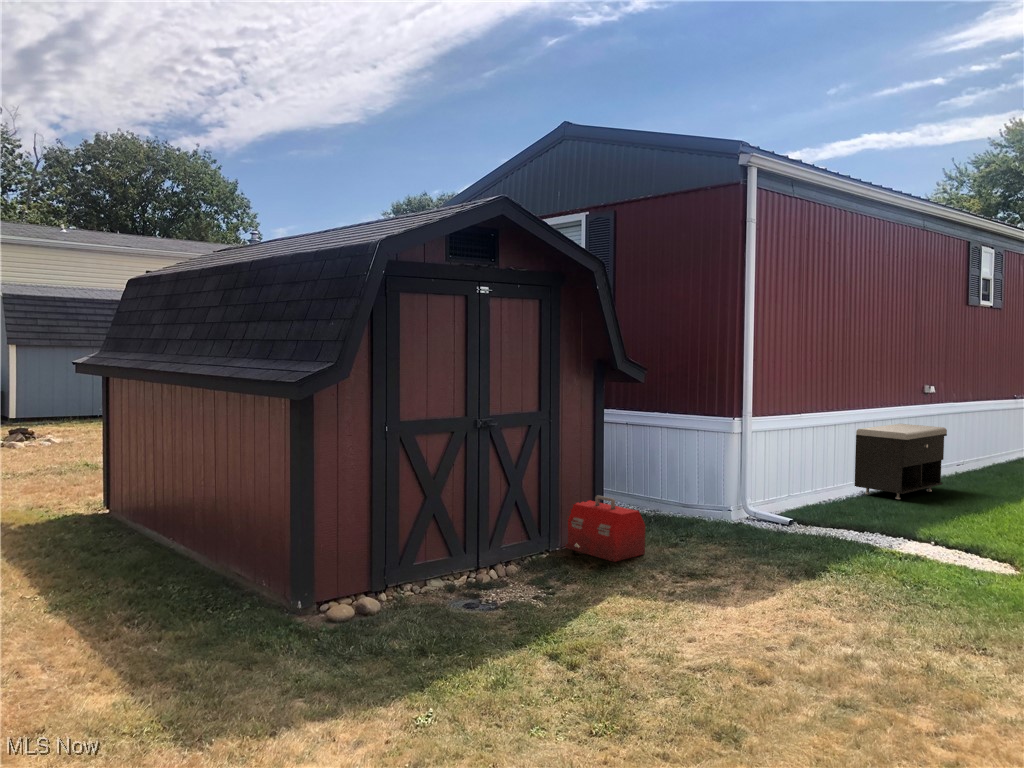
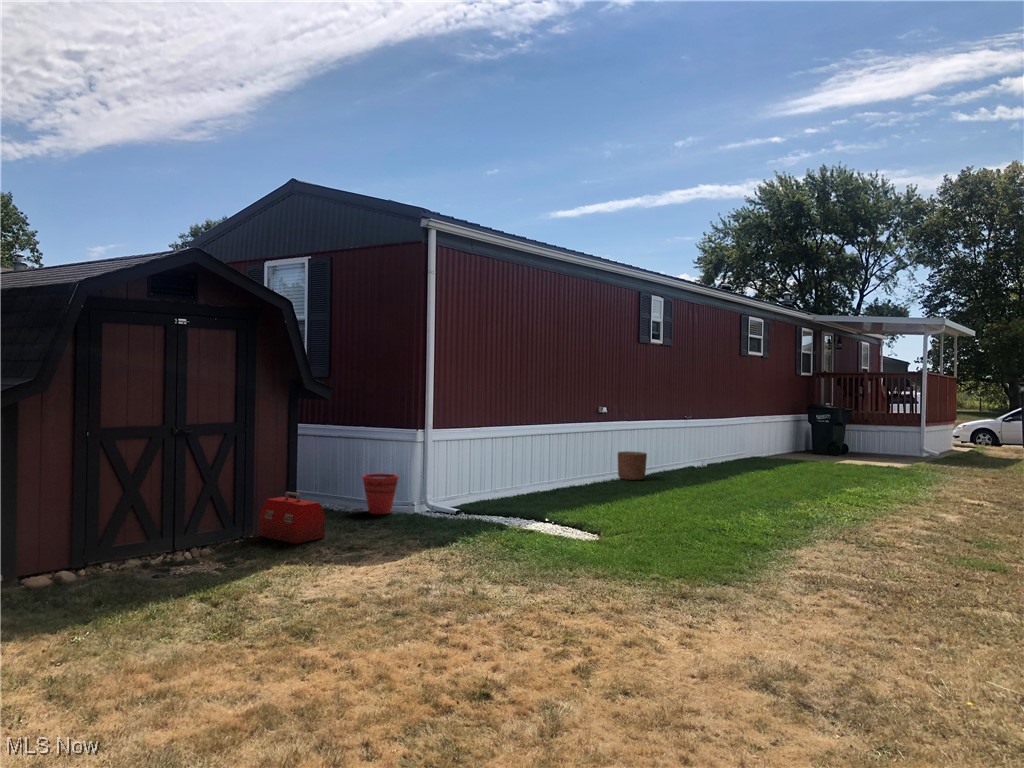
storage bench: present [855,424,947,499] -> none [530,437,603,497]
planter: none [947,440,988,476] -> present [618,451,647,480]
bucket: none [667,469,712,519] -> present [362,473,399,514]

